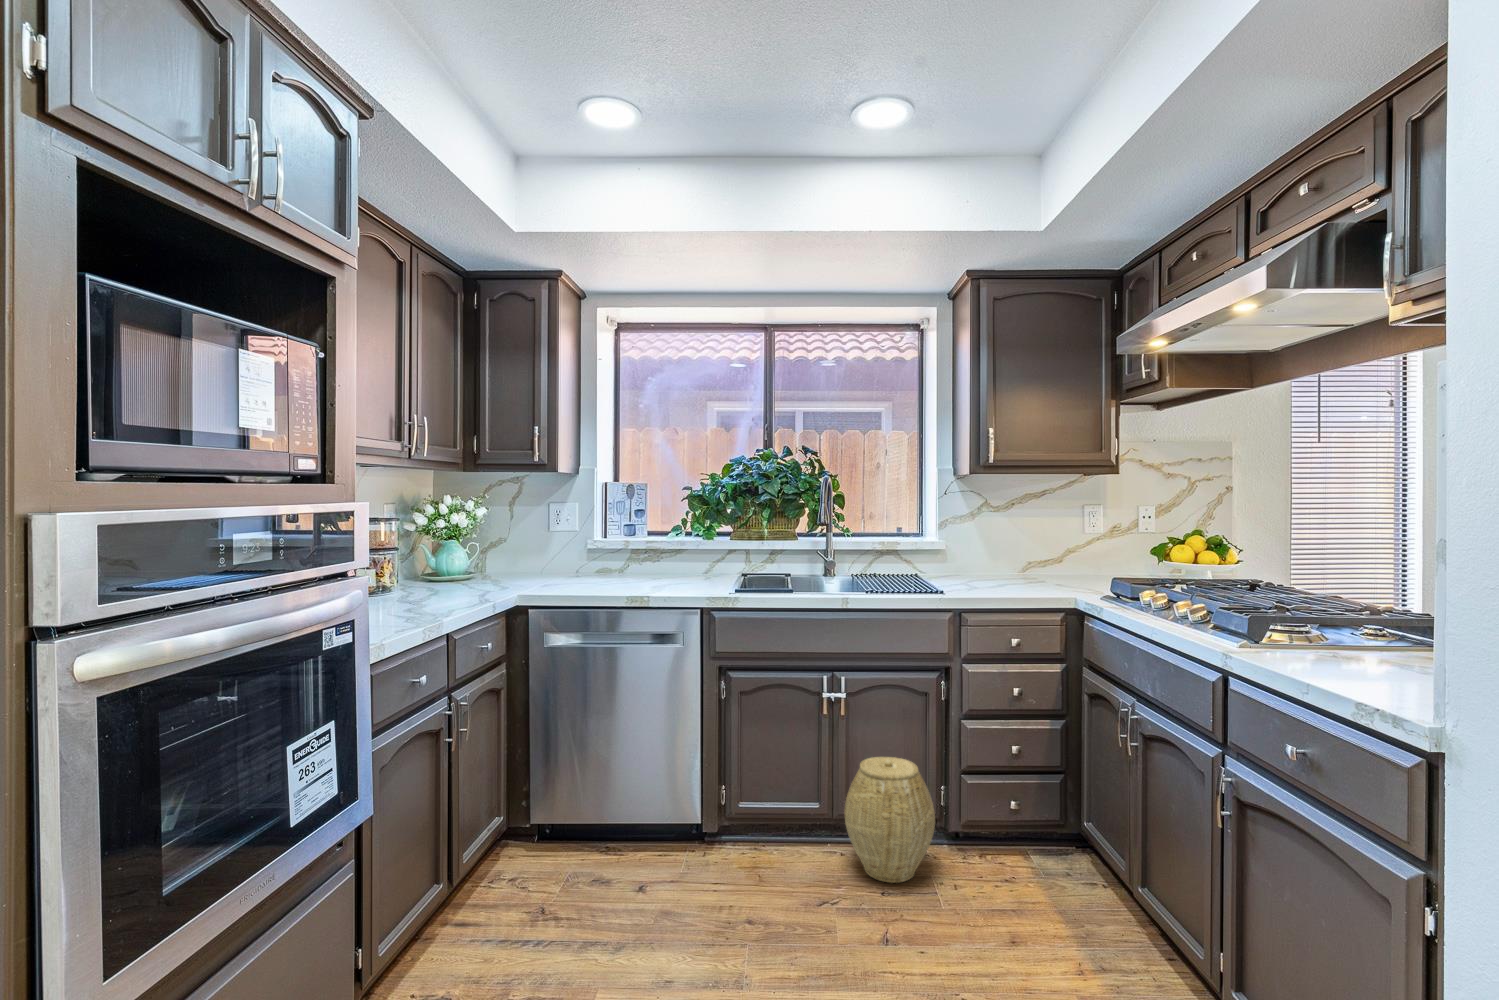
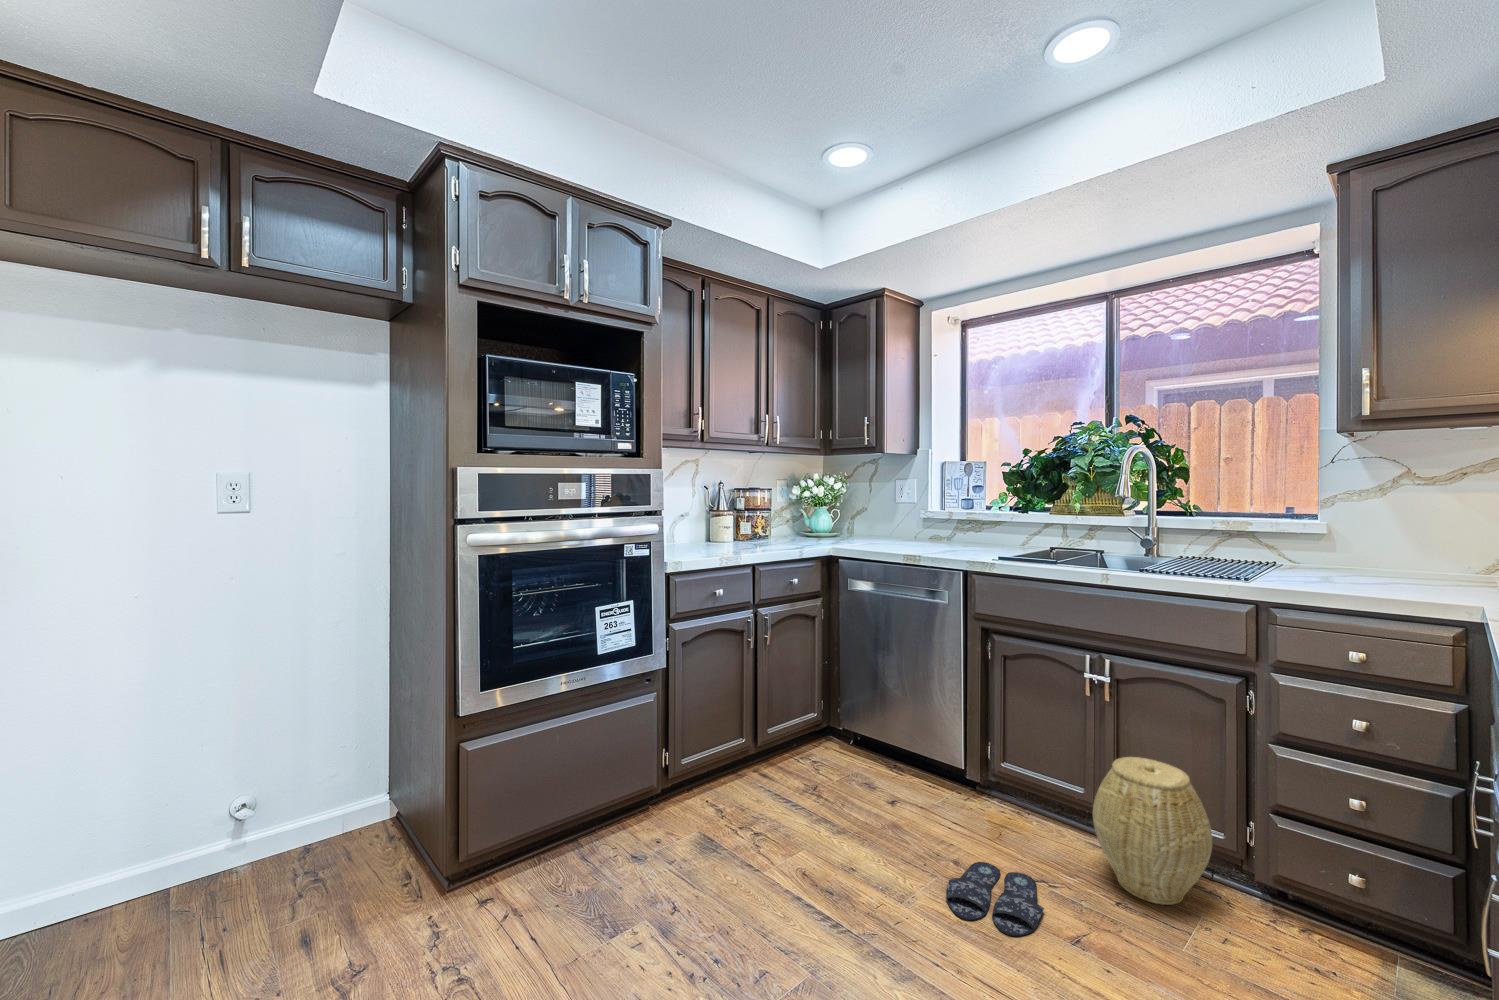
slippers: none [763,903,856,970] -> present [946,862,1044,936]

